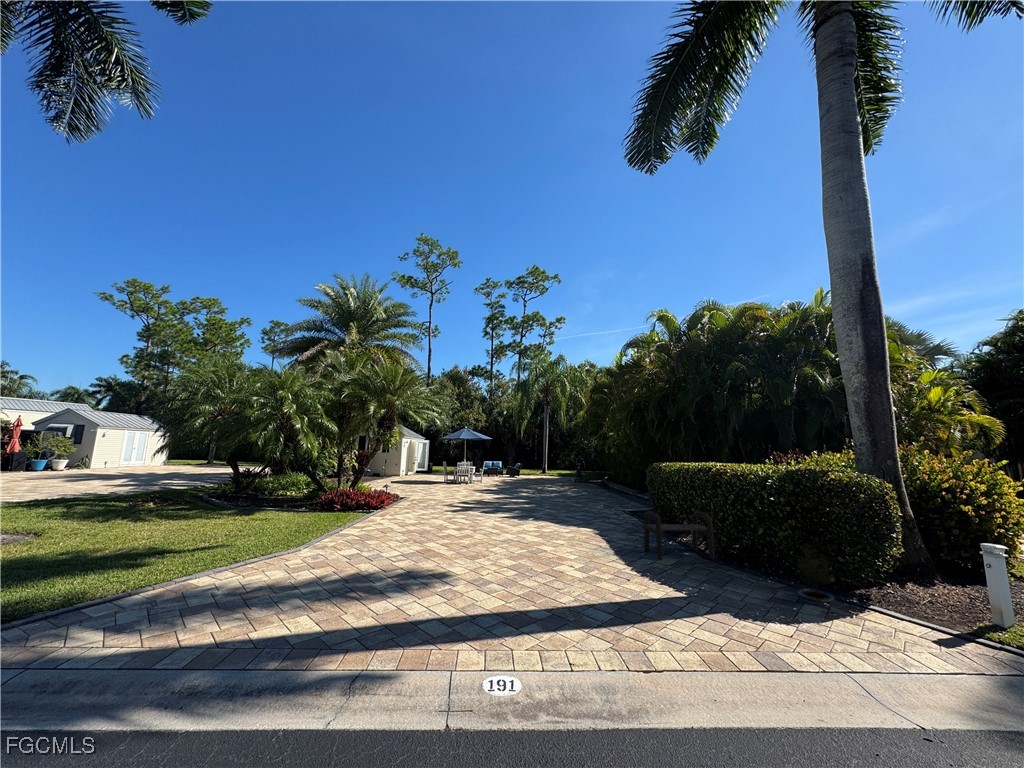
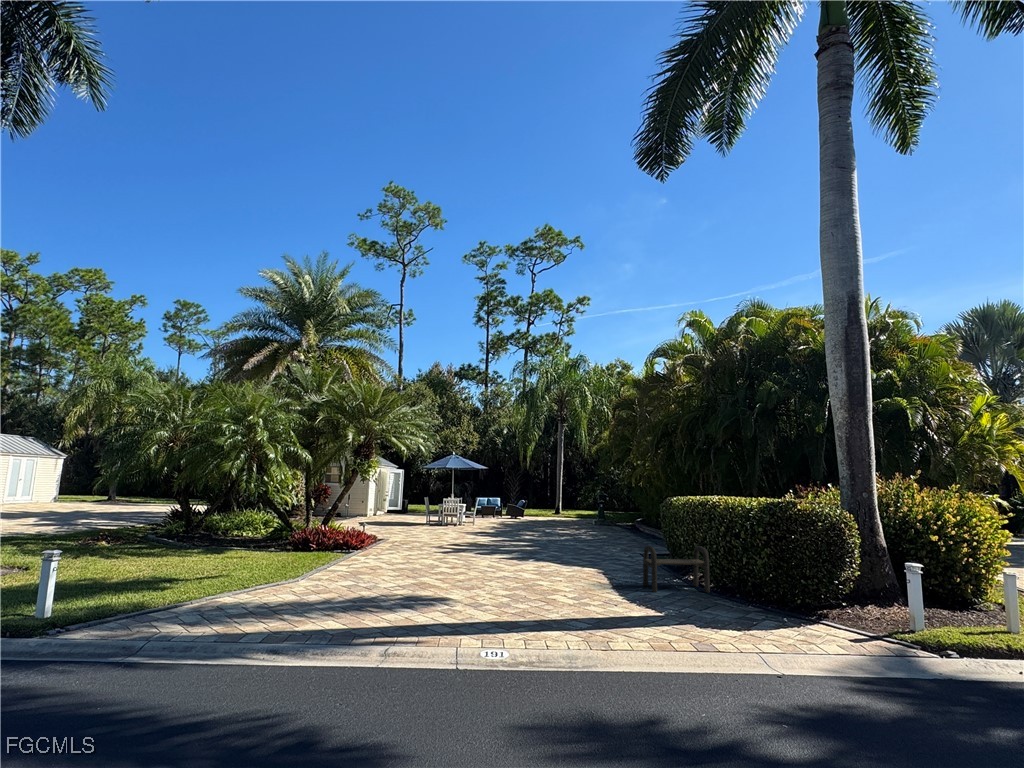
potted tree: present [799,547,833,602] -> none [762,567,795,618]

